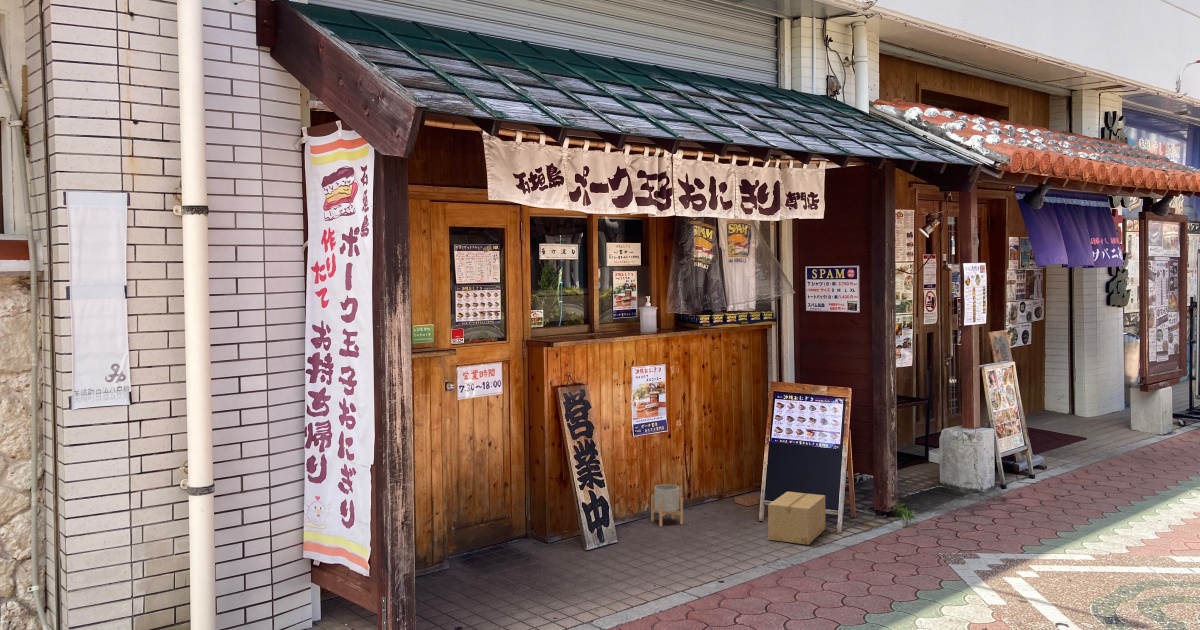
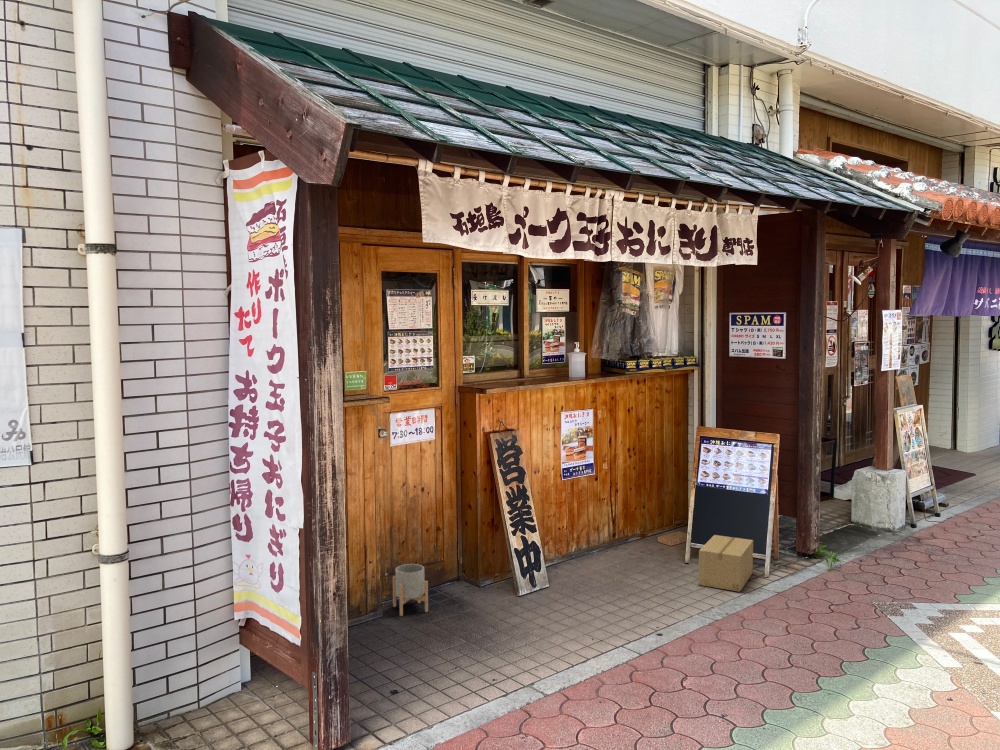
planter: present [651,484,683,526] -> present [393,564,428,616]

